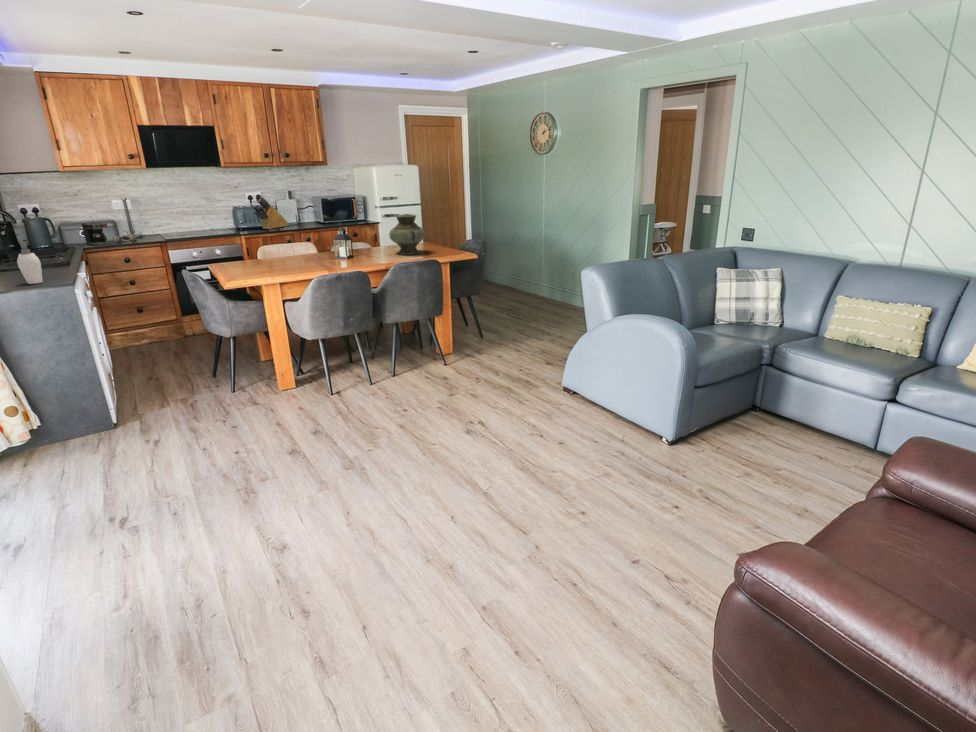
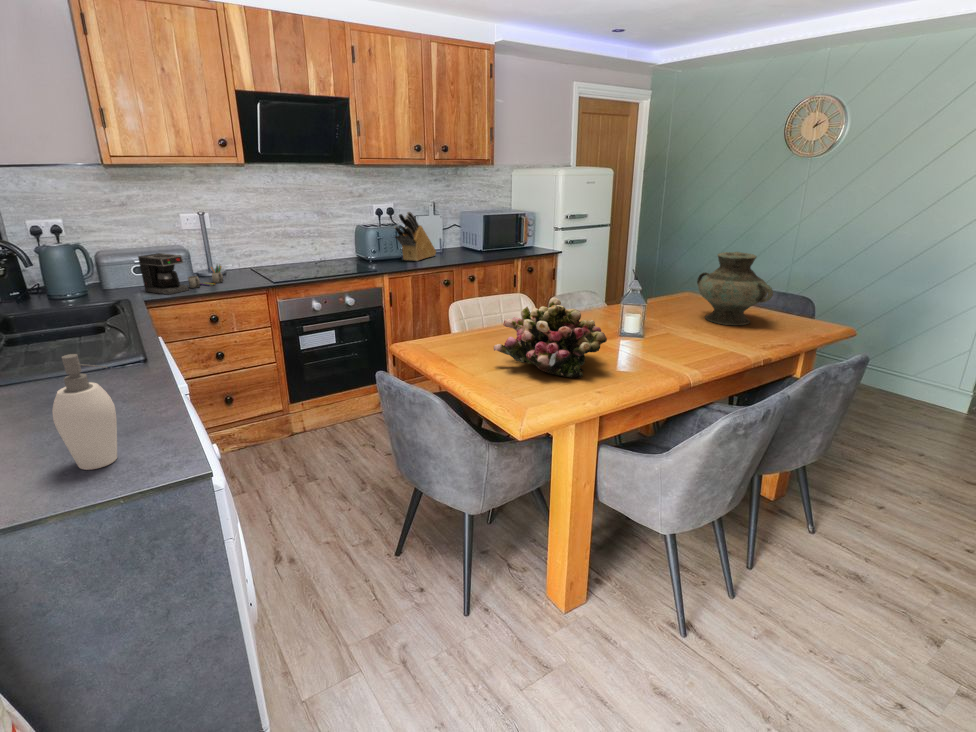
flower arrangement: none [241,235,297,271] -> present [494,298,607,378]

